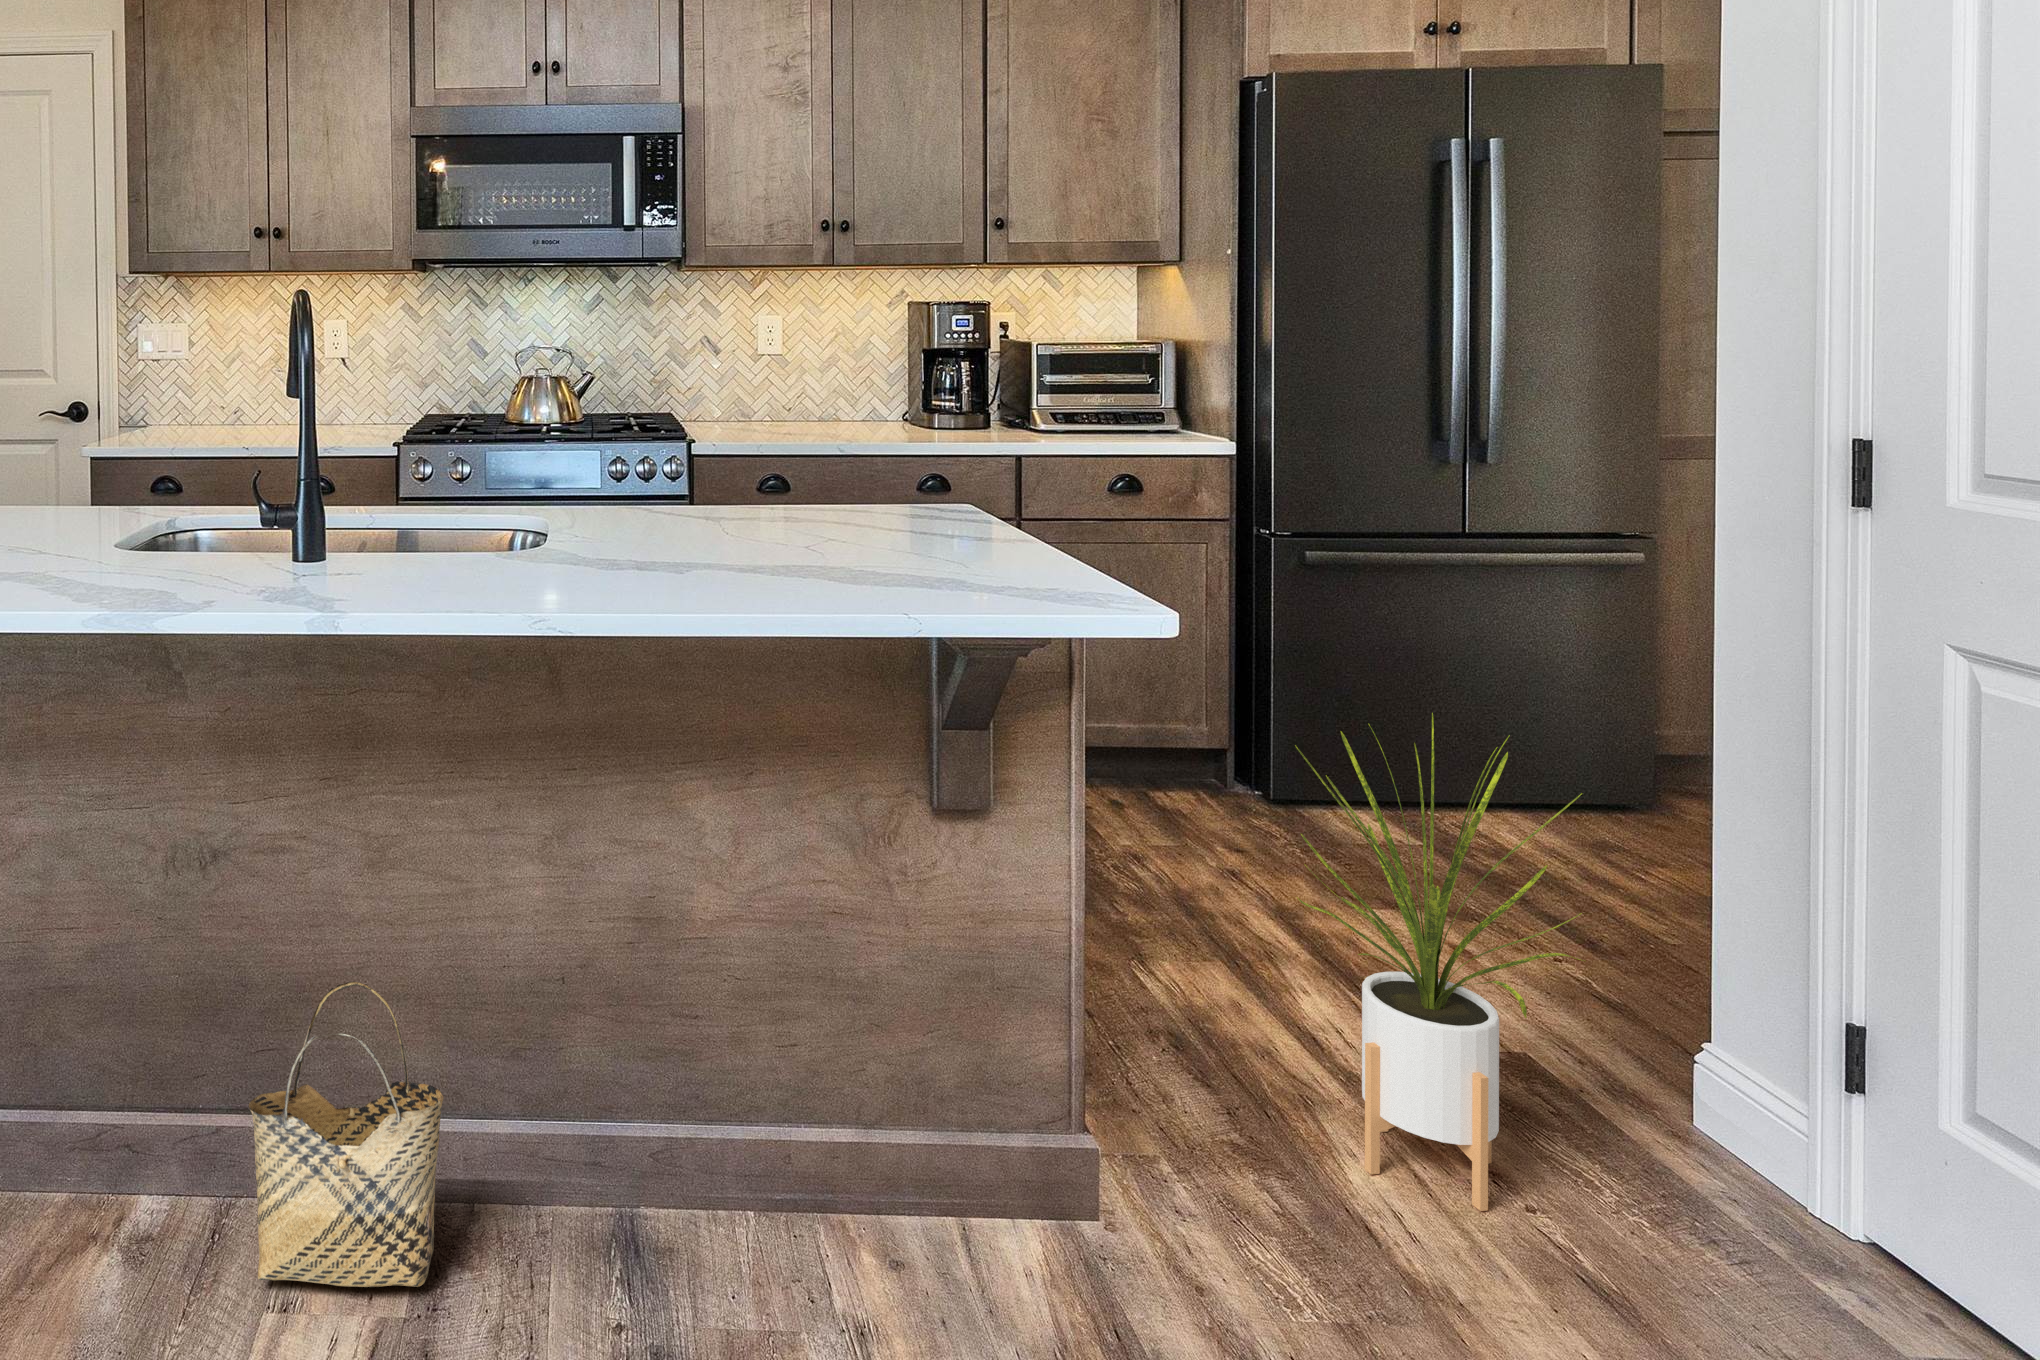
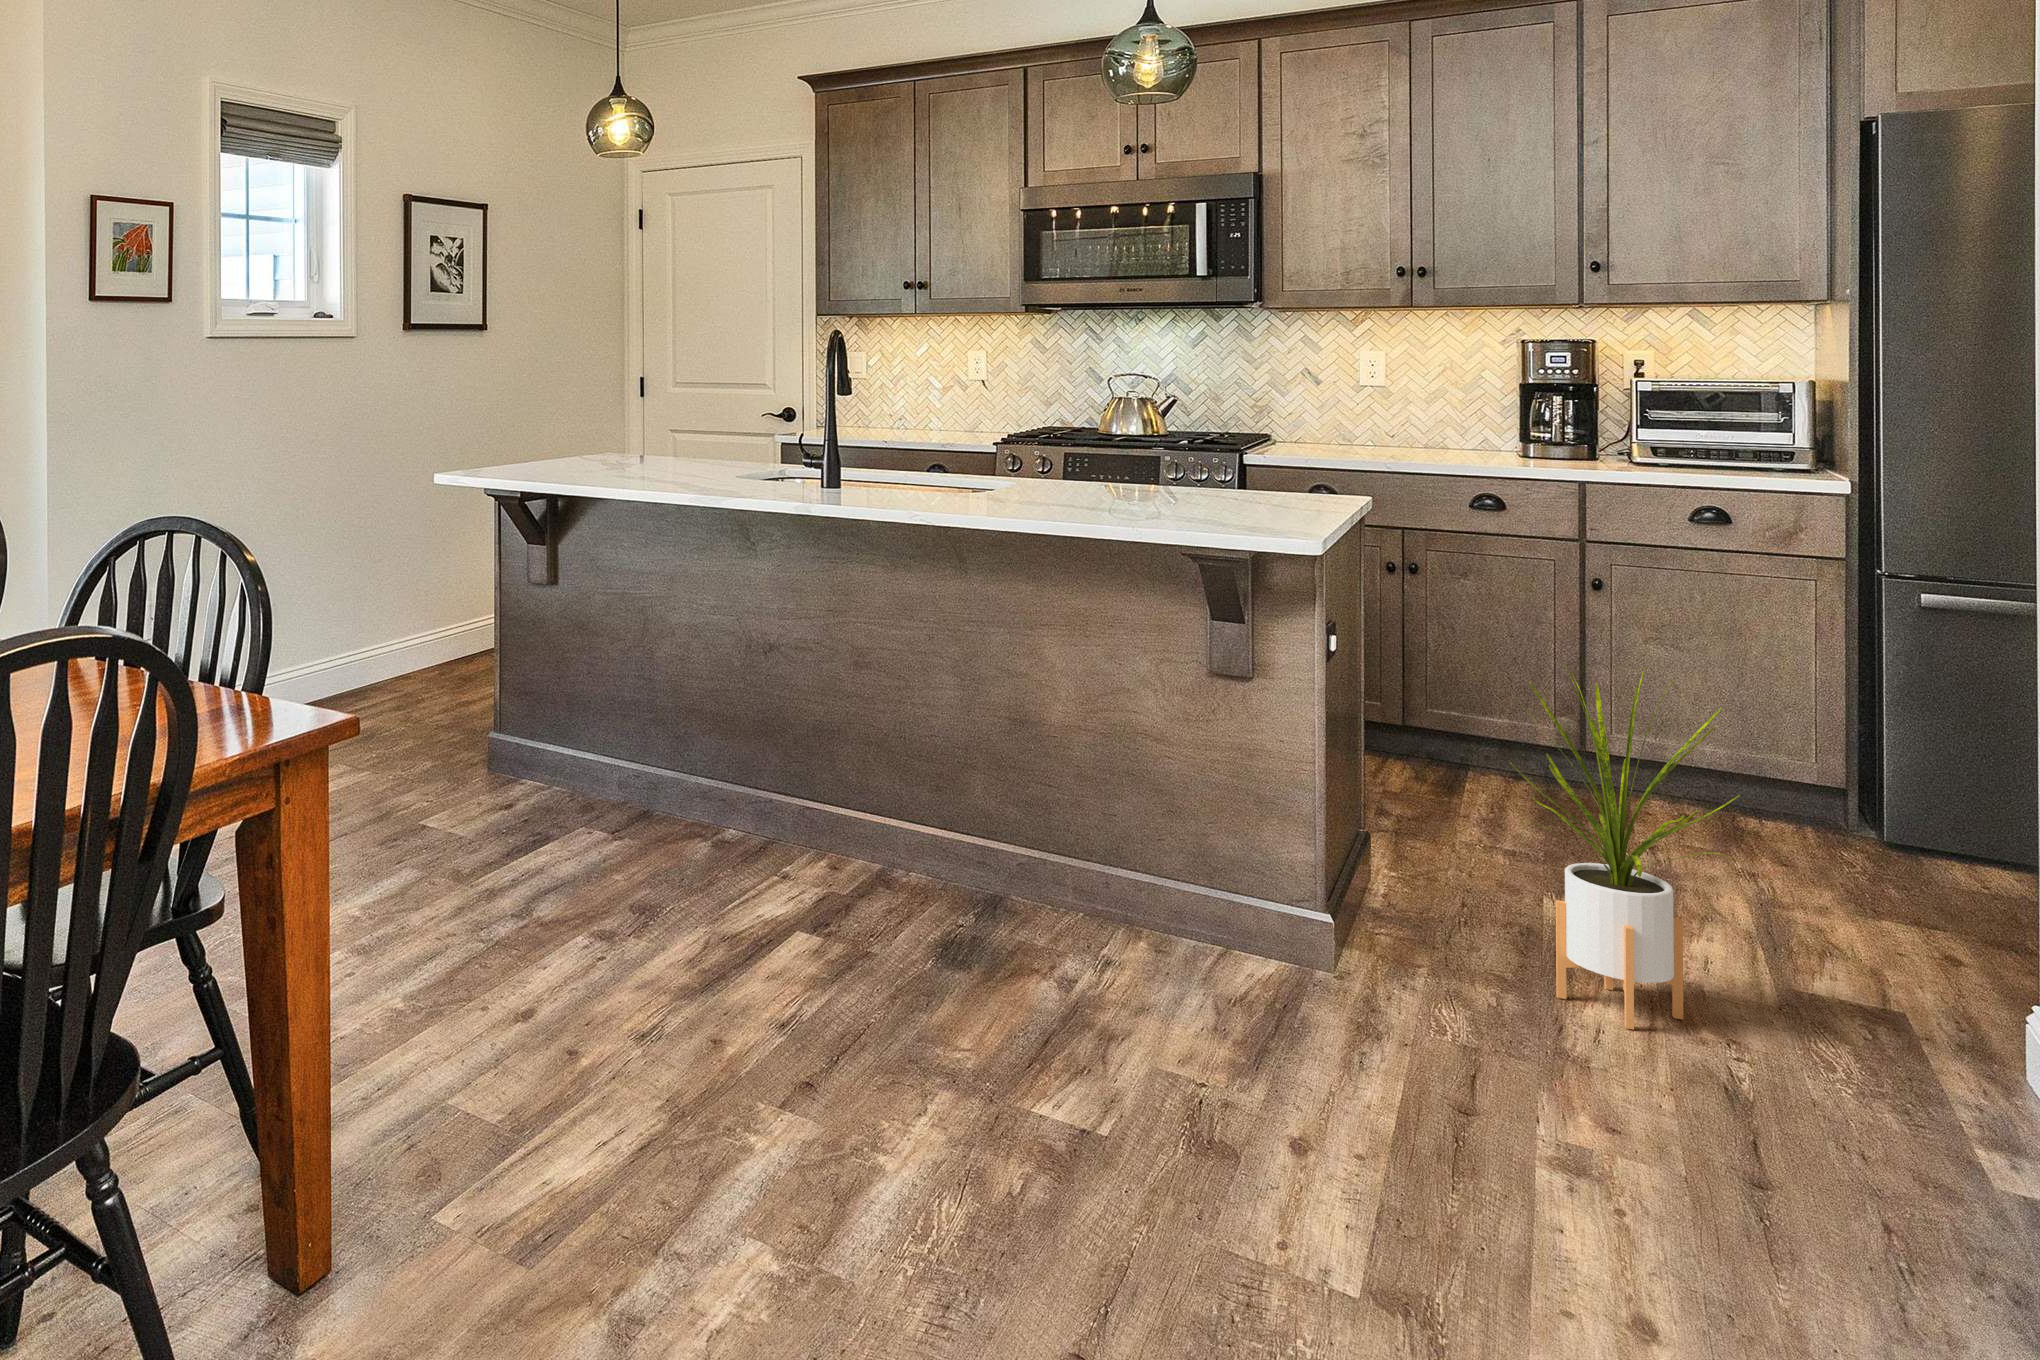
woven basket: present [249,981,444,1287] -> none [766,720,870,878]

